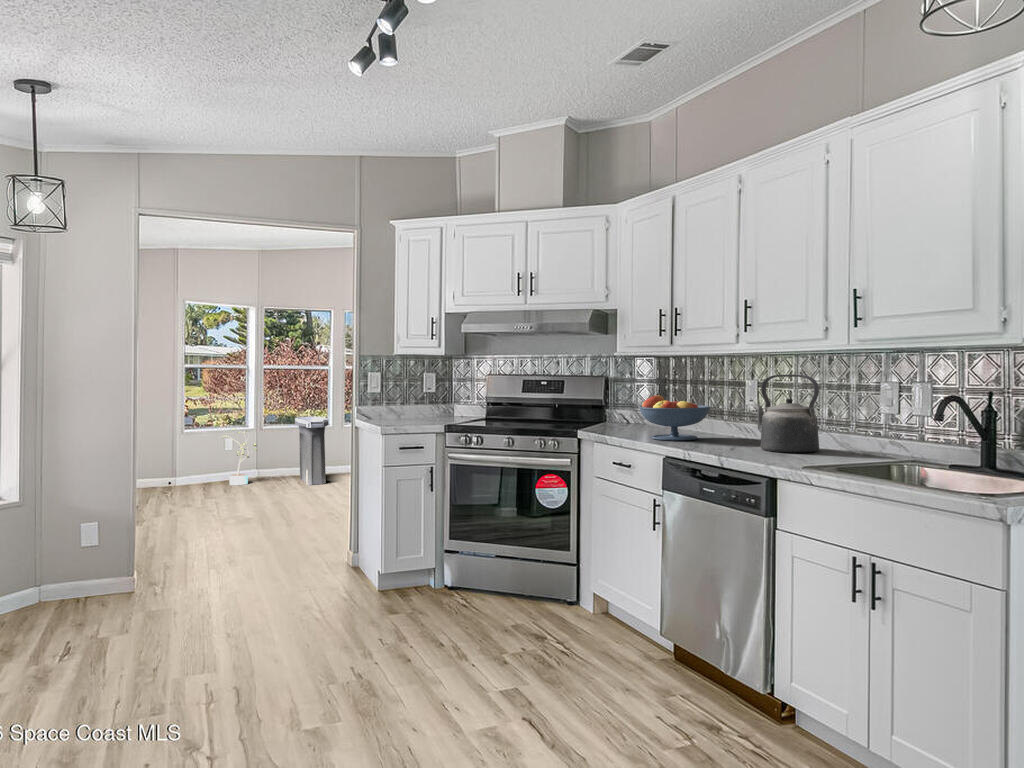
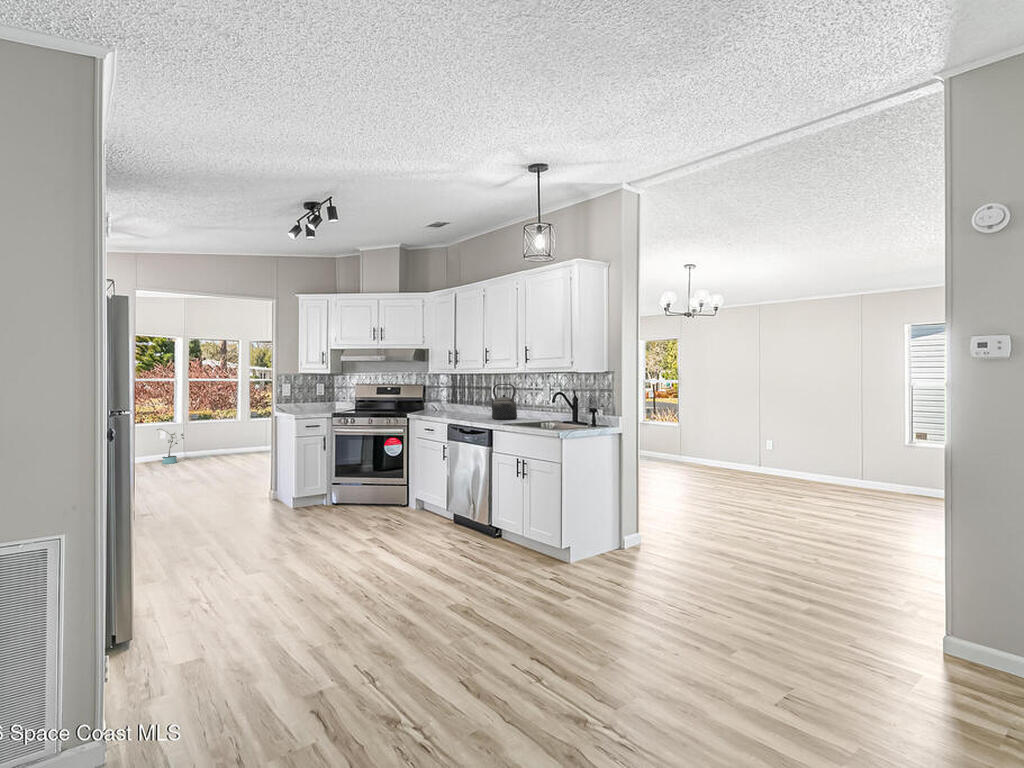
fruit bowl: present [639,395,710,440] -> none [438,394,472,417]
trash can: present [295,417,329,485] -> none [212,414,239,461]

